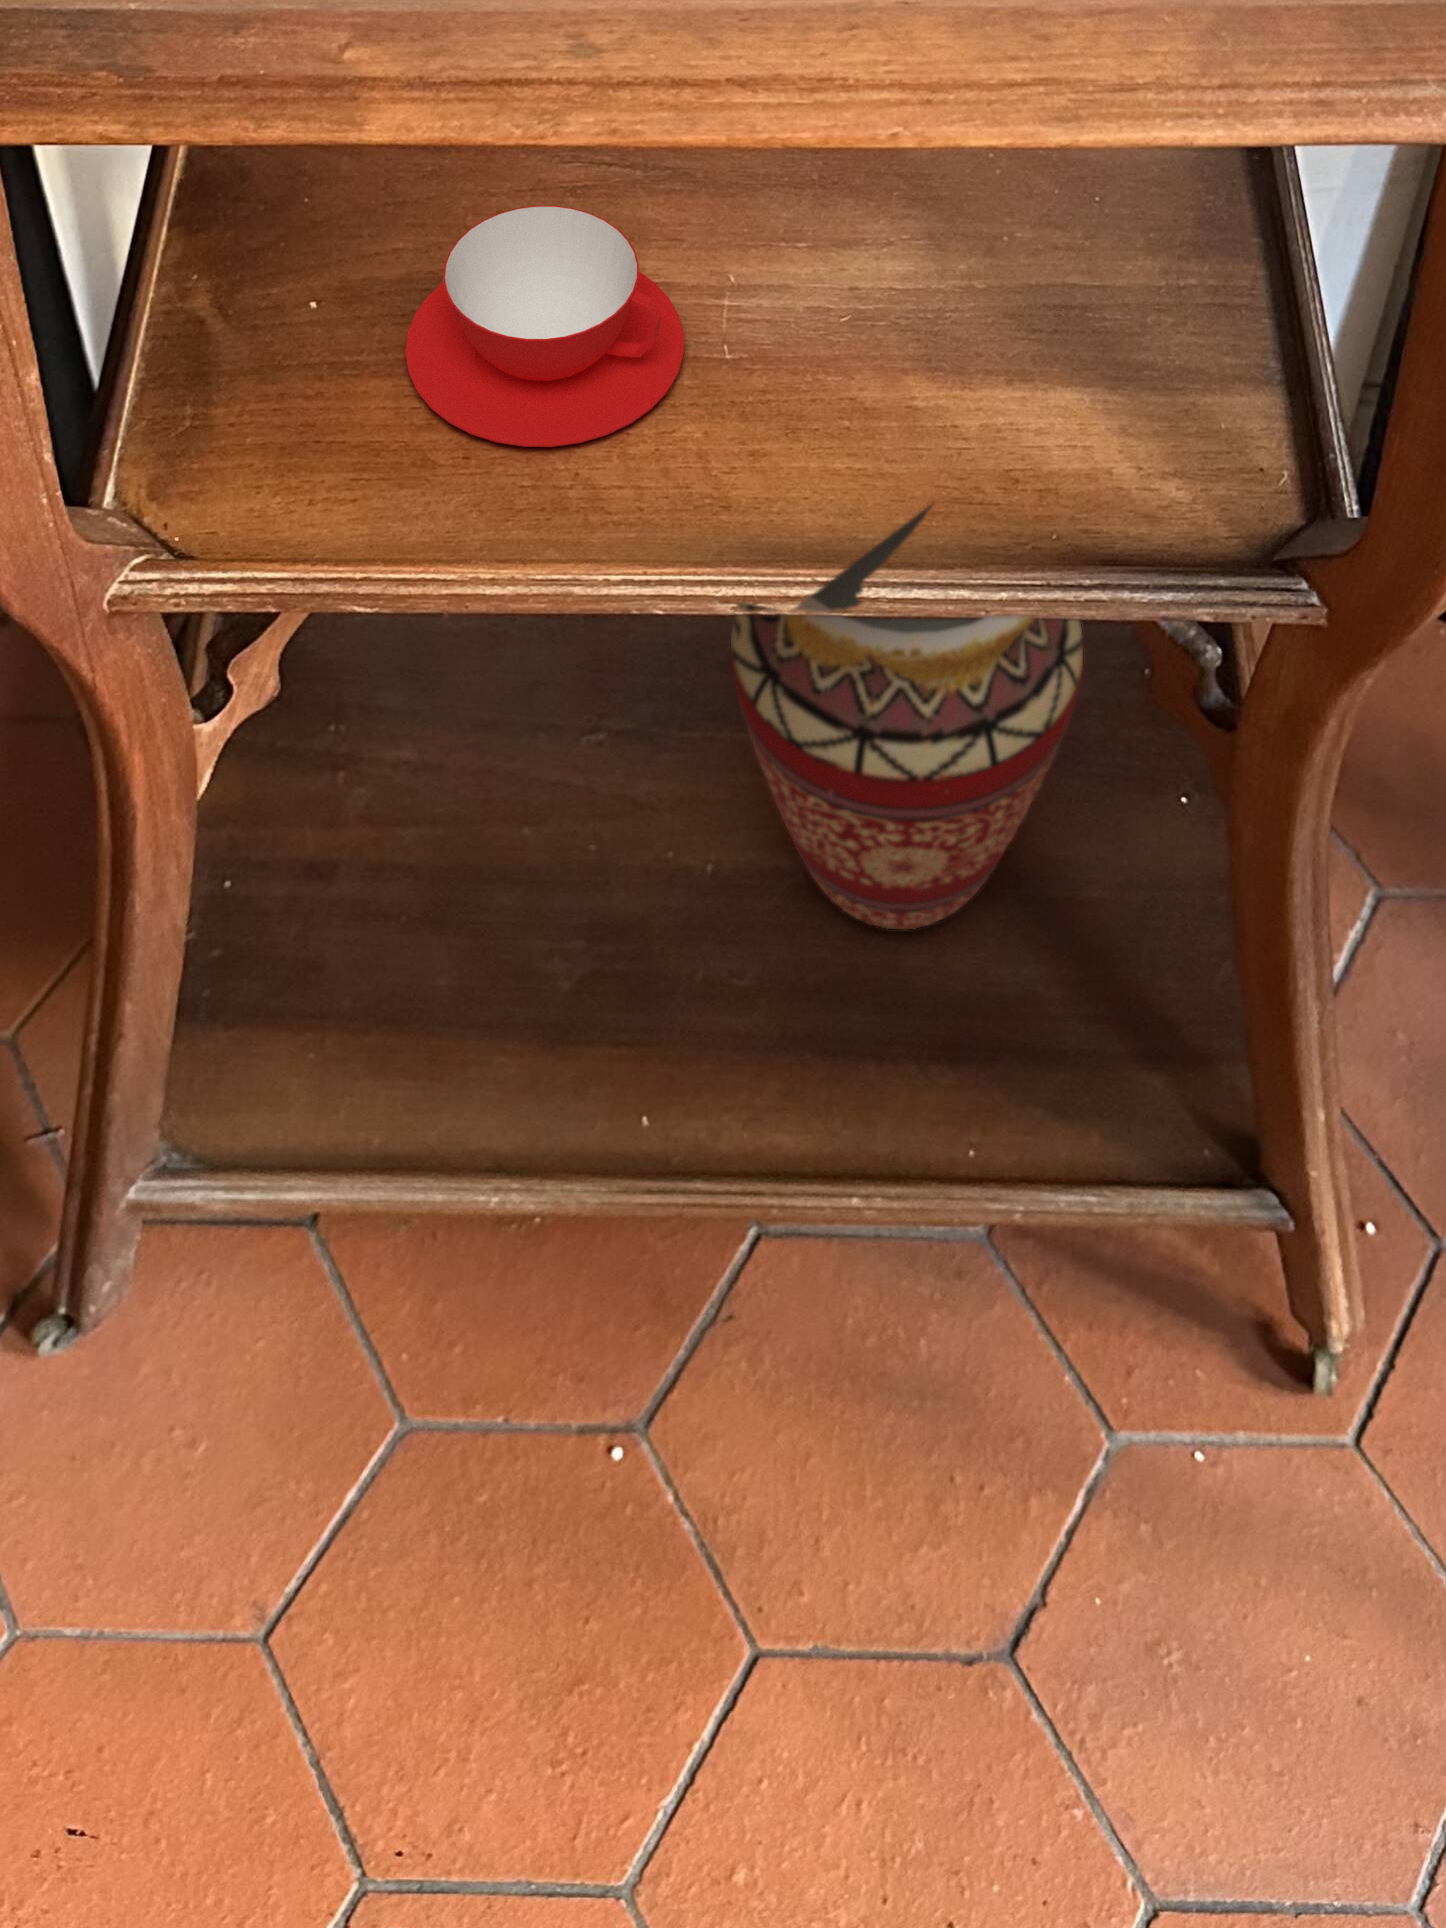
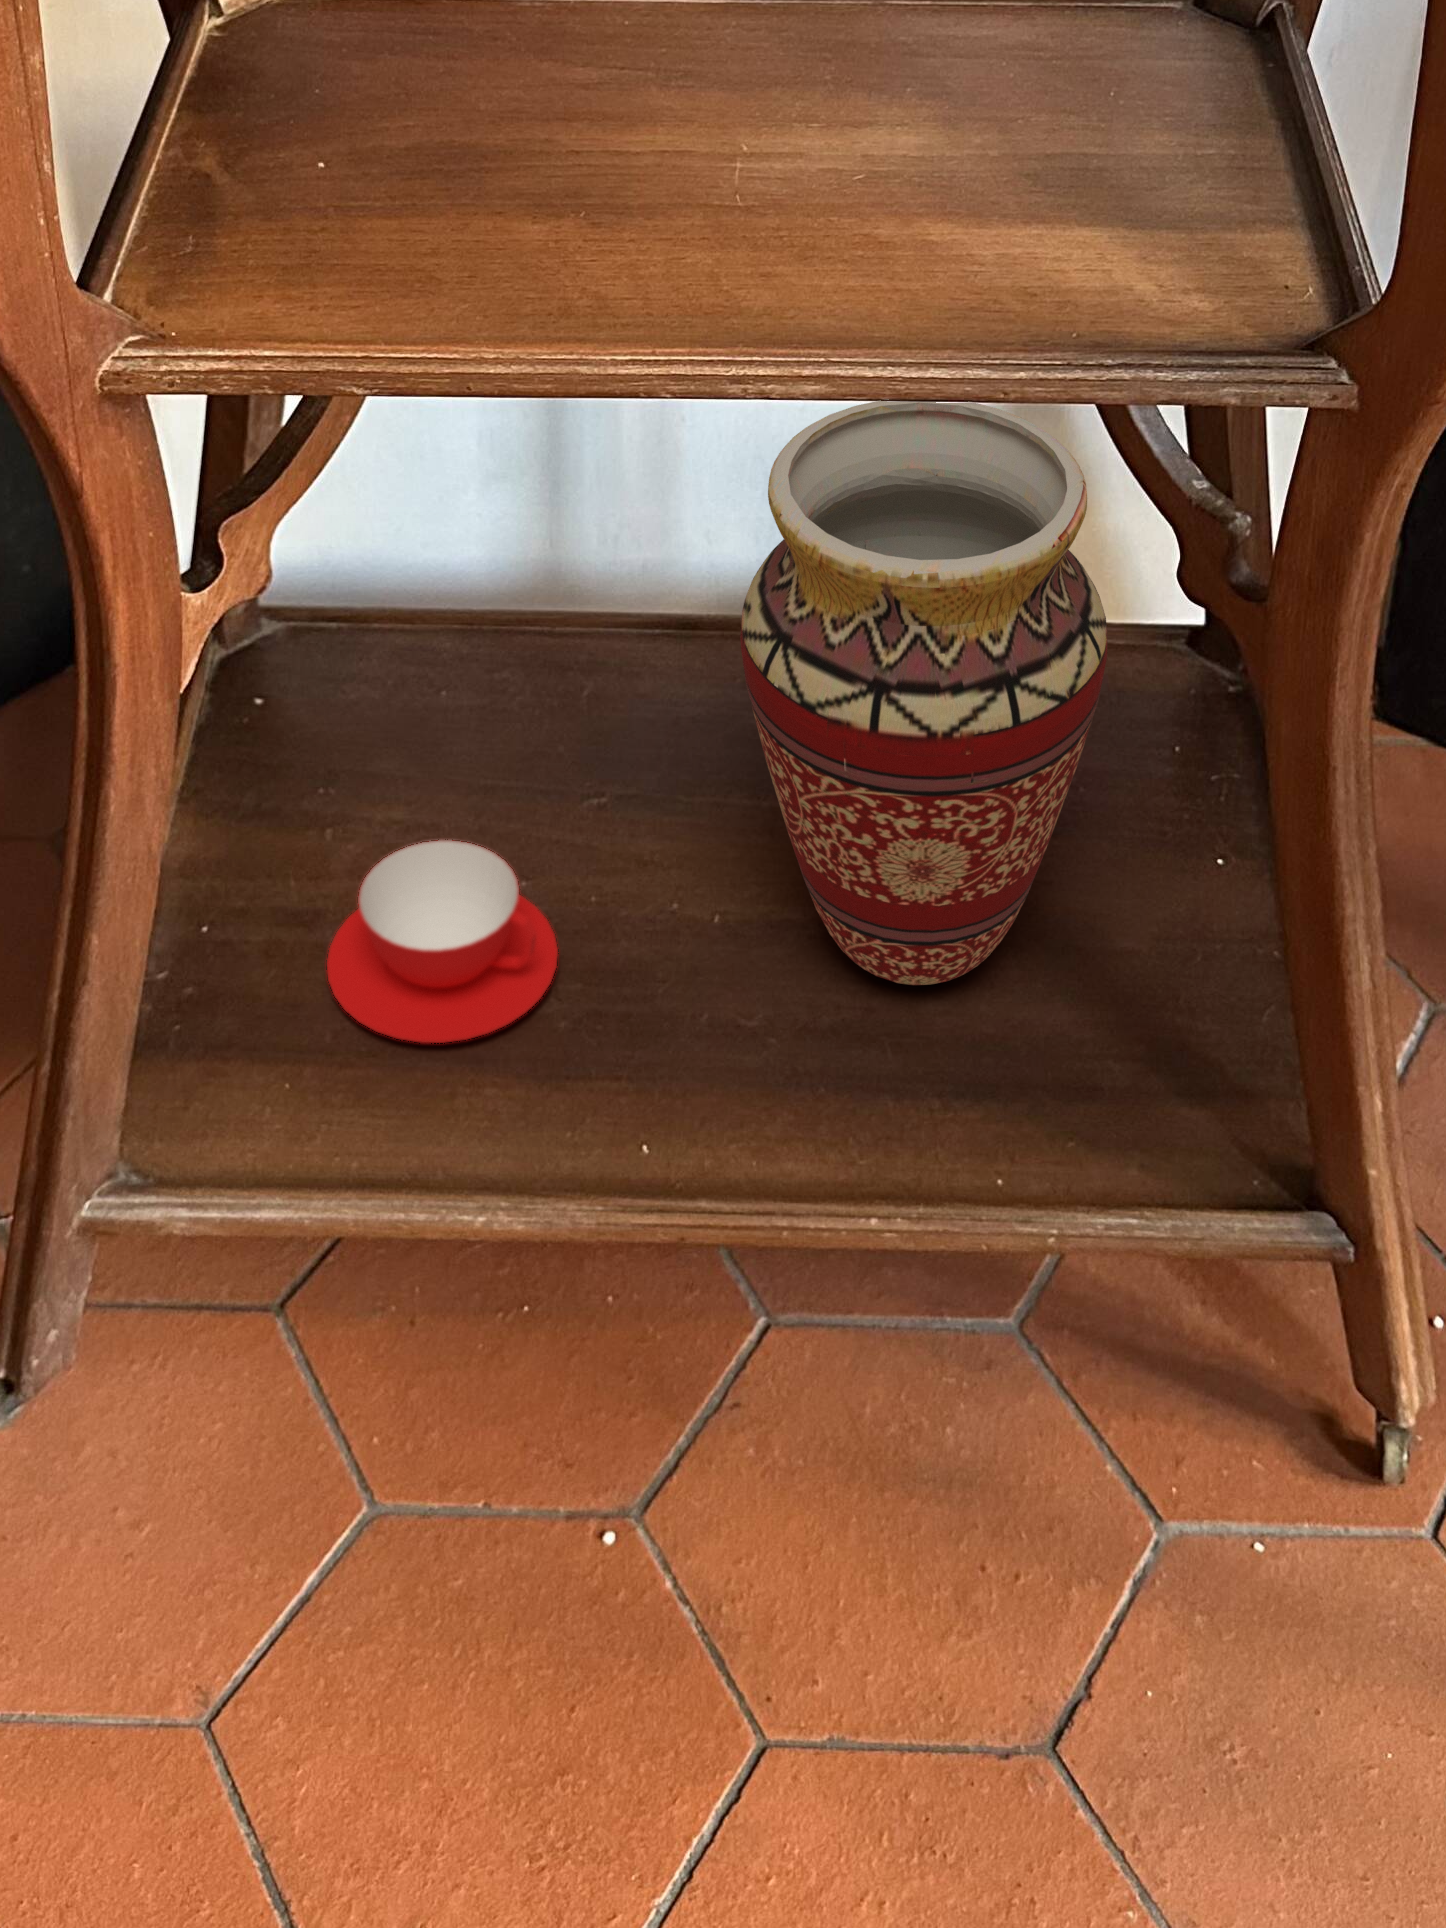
teacup: present [406,206,684,447] -> present [327,840,558,1043]

